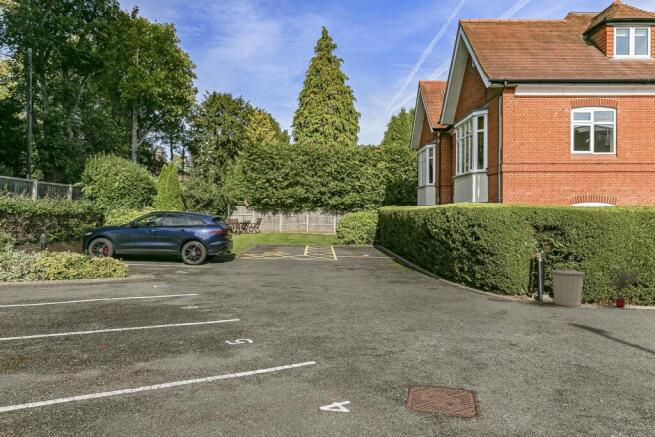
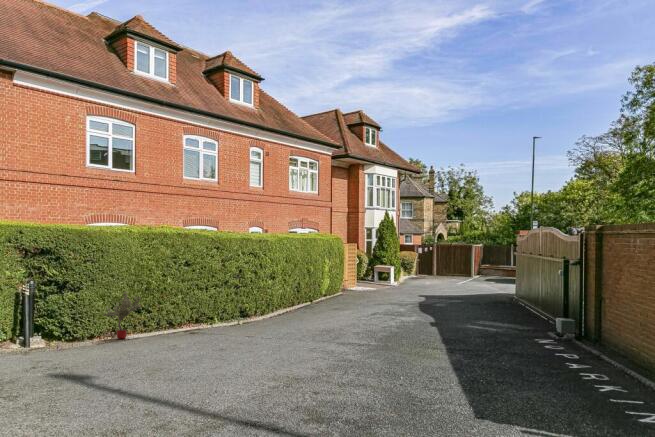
trash can: present [551,268,585,306] -> none [40,301,82,349]

